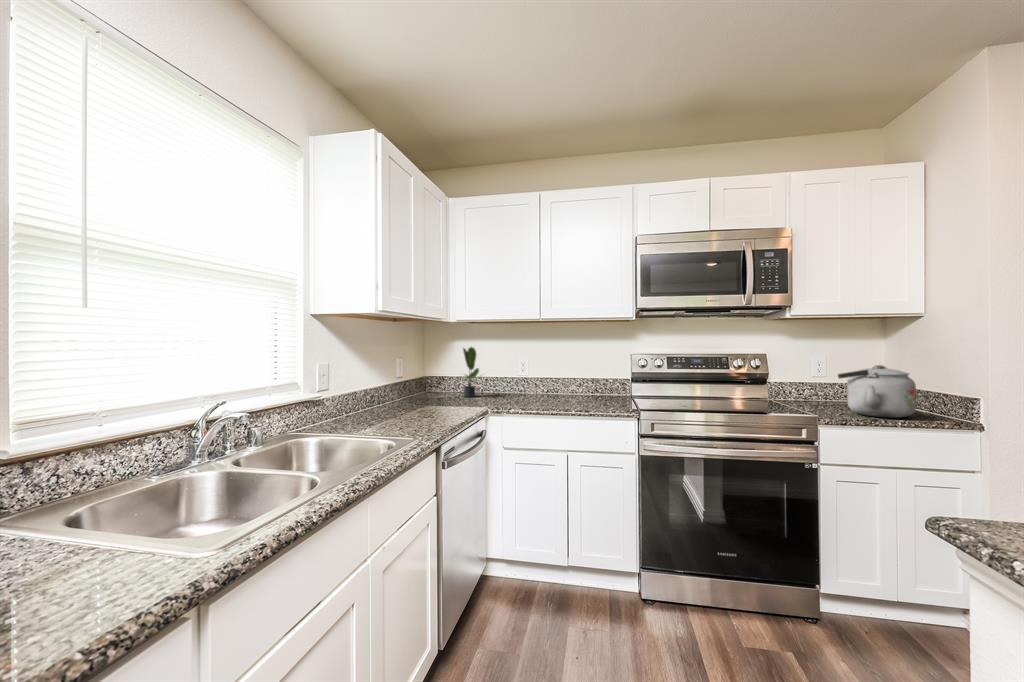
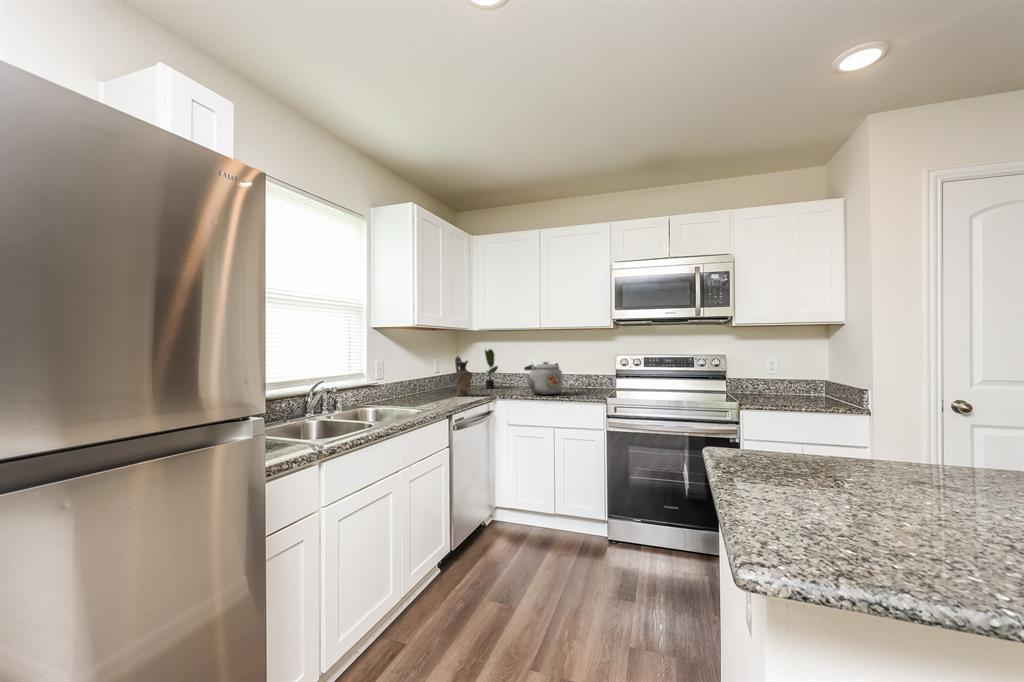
ceramic pitcher: none [430,356,454,411] -> present [455,356,472,396]
kettle: present [838,365,916,418] -> present [524,362,563,395]

